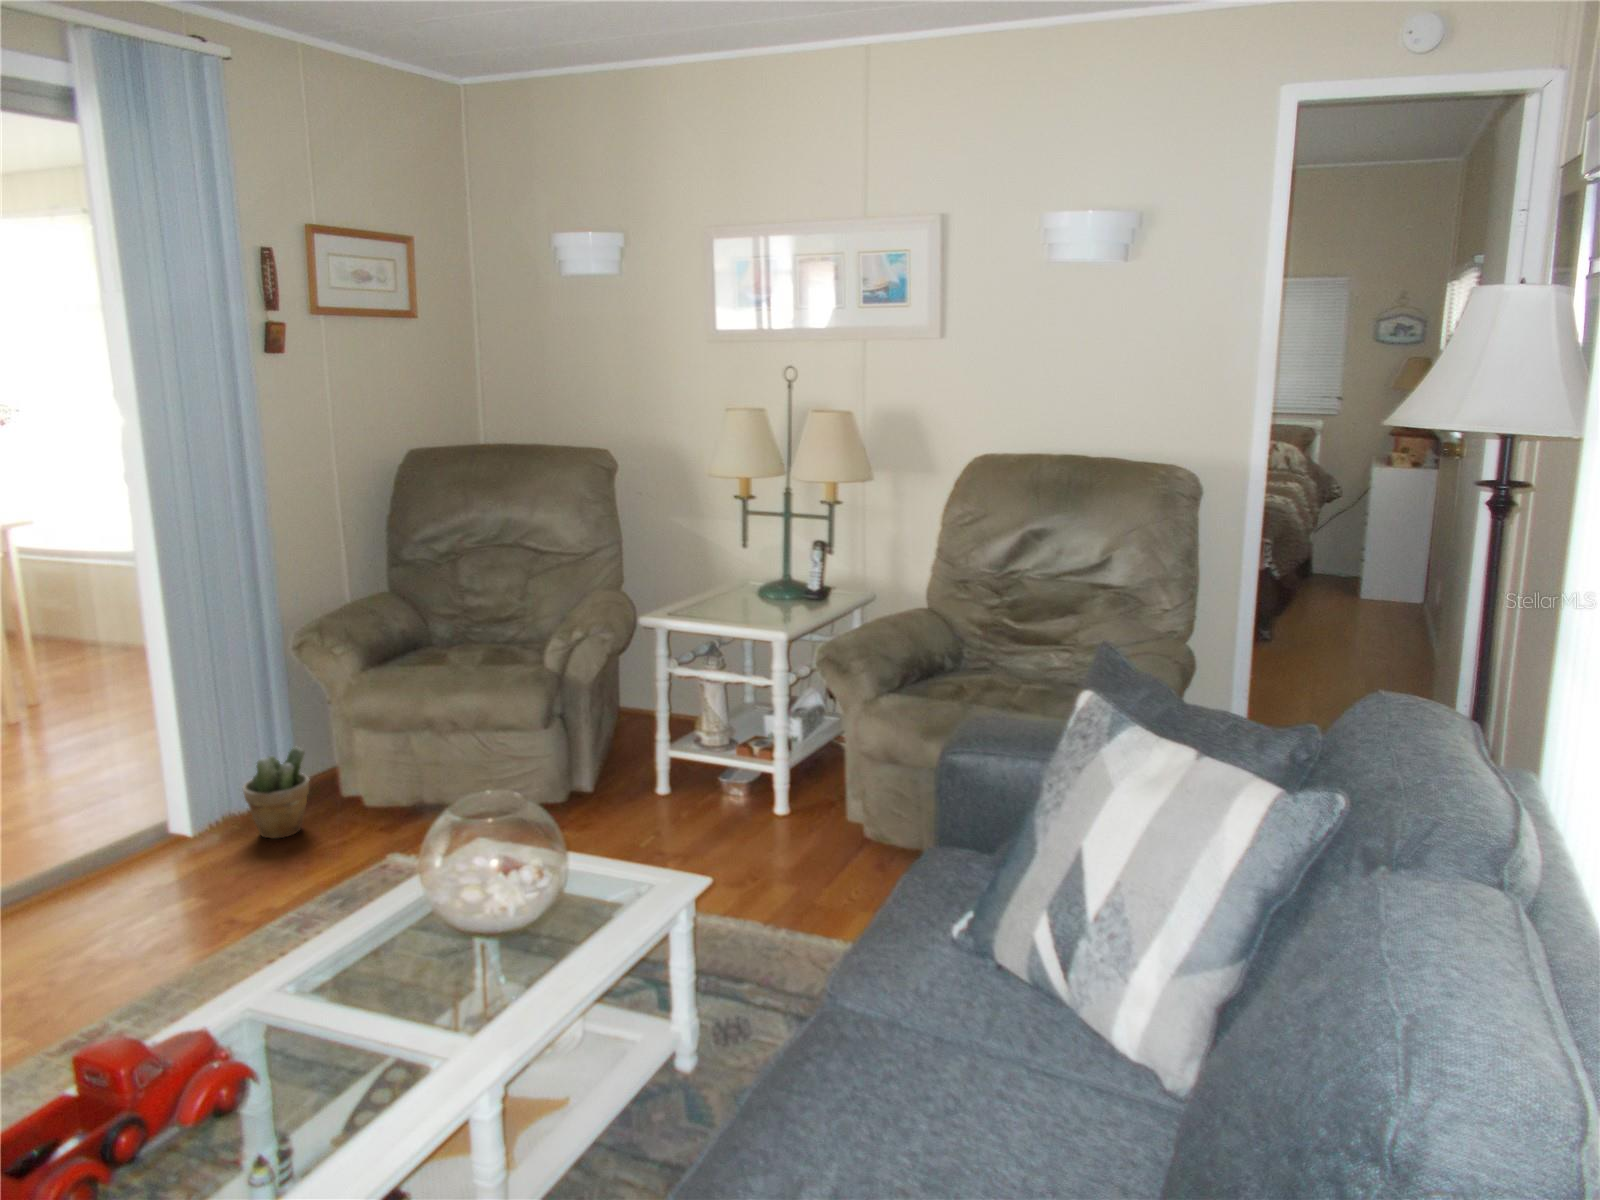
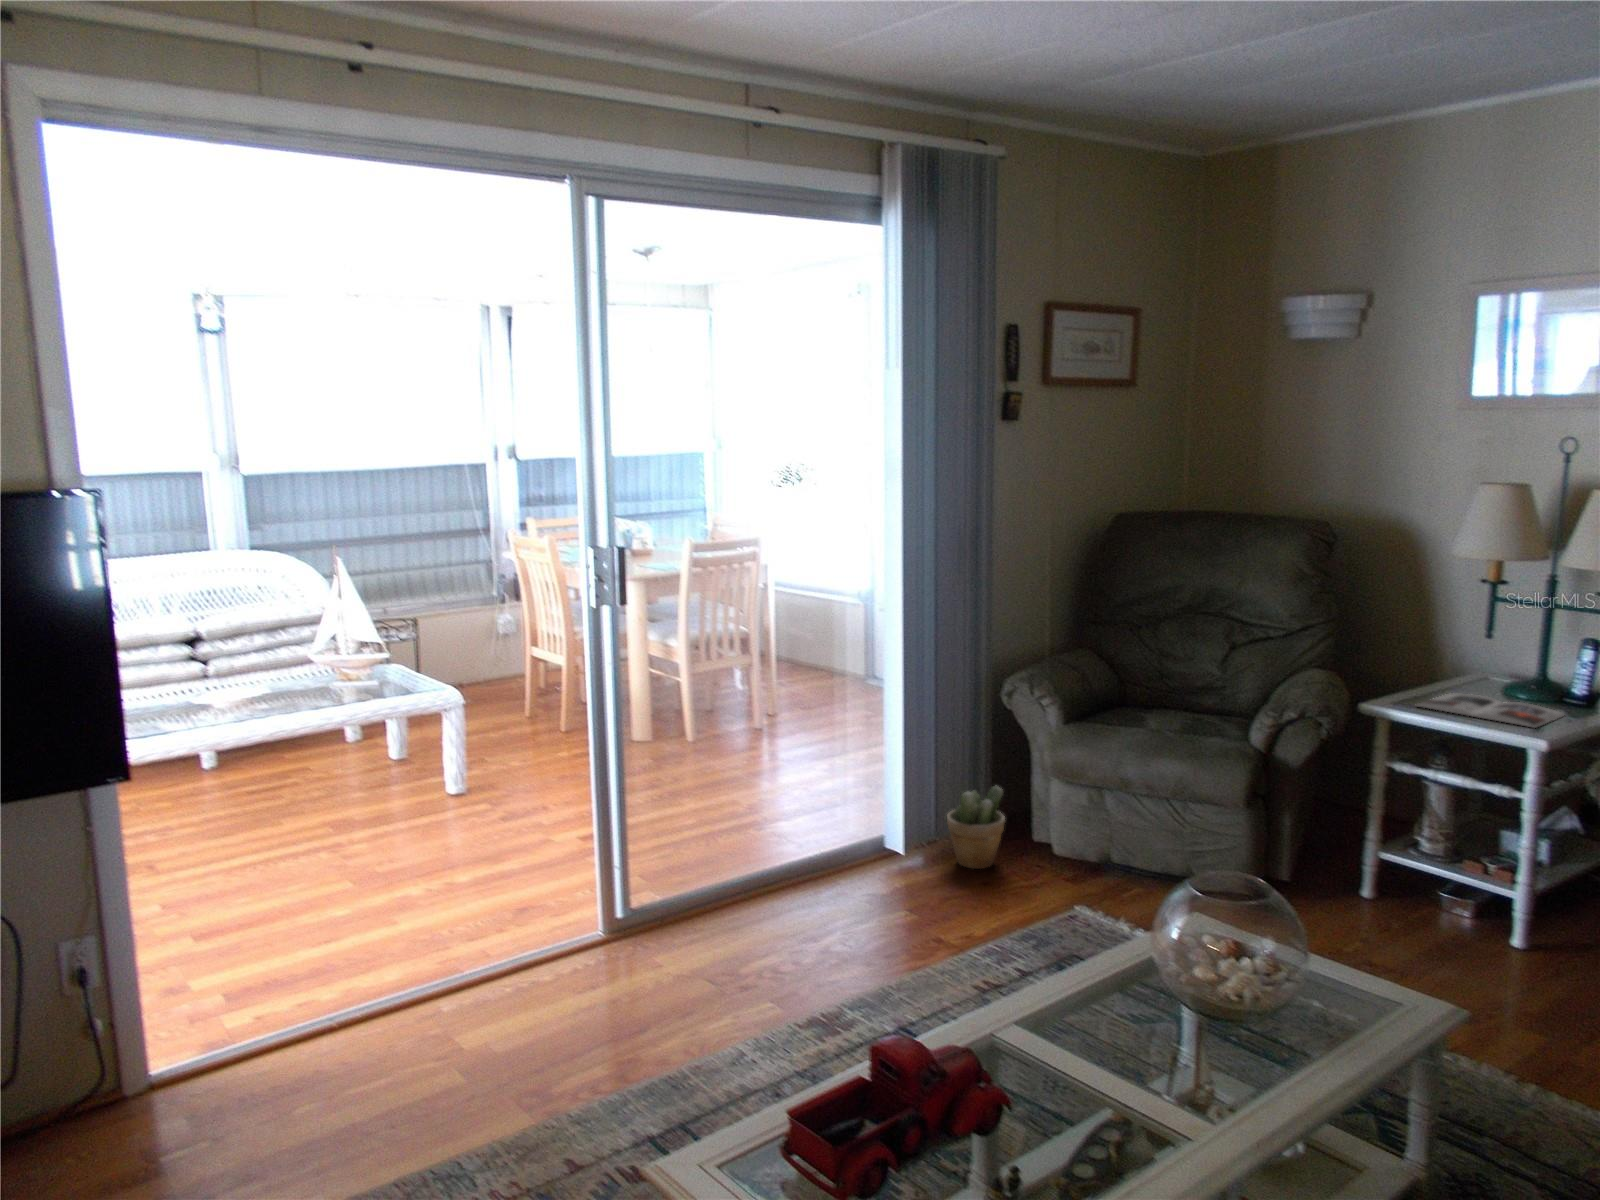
magazine: none [686,600,802,623] -> present [1417,693,1564,728]

